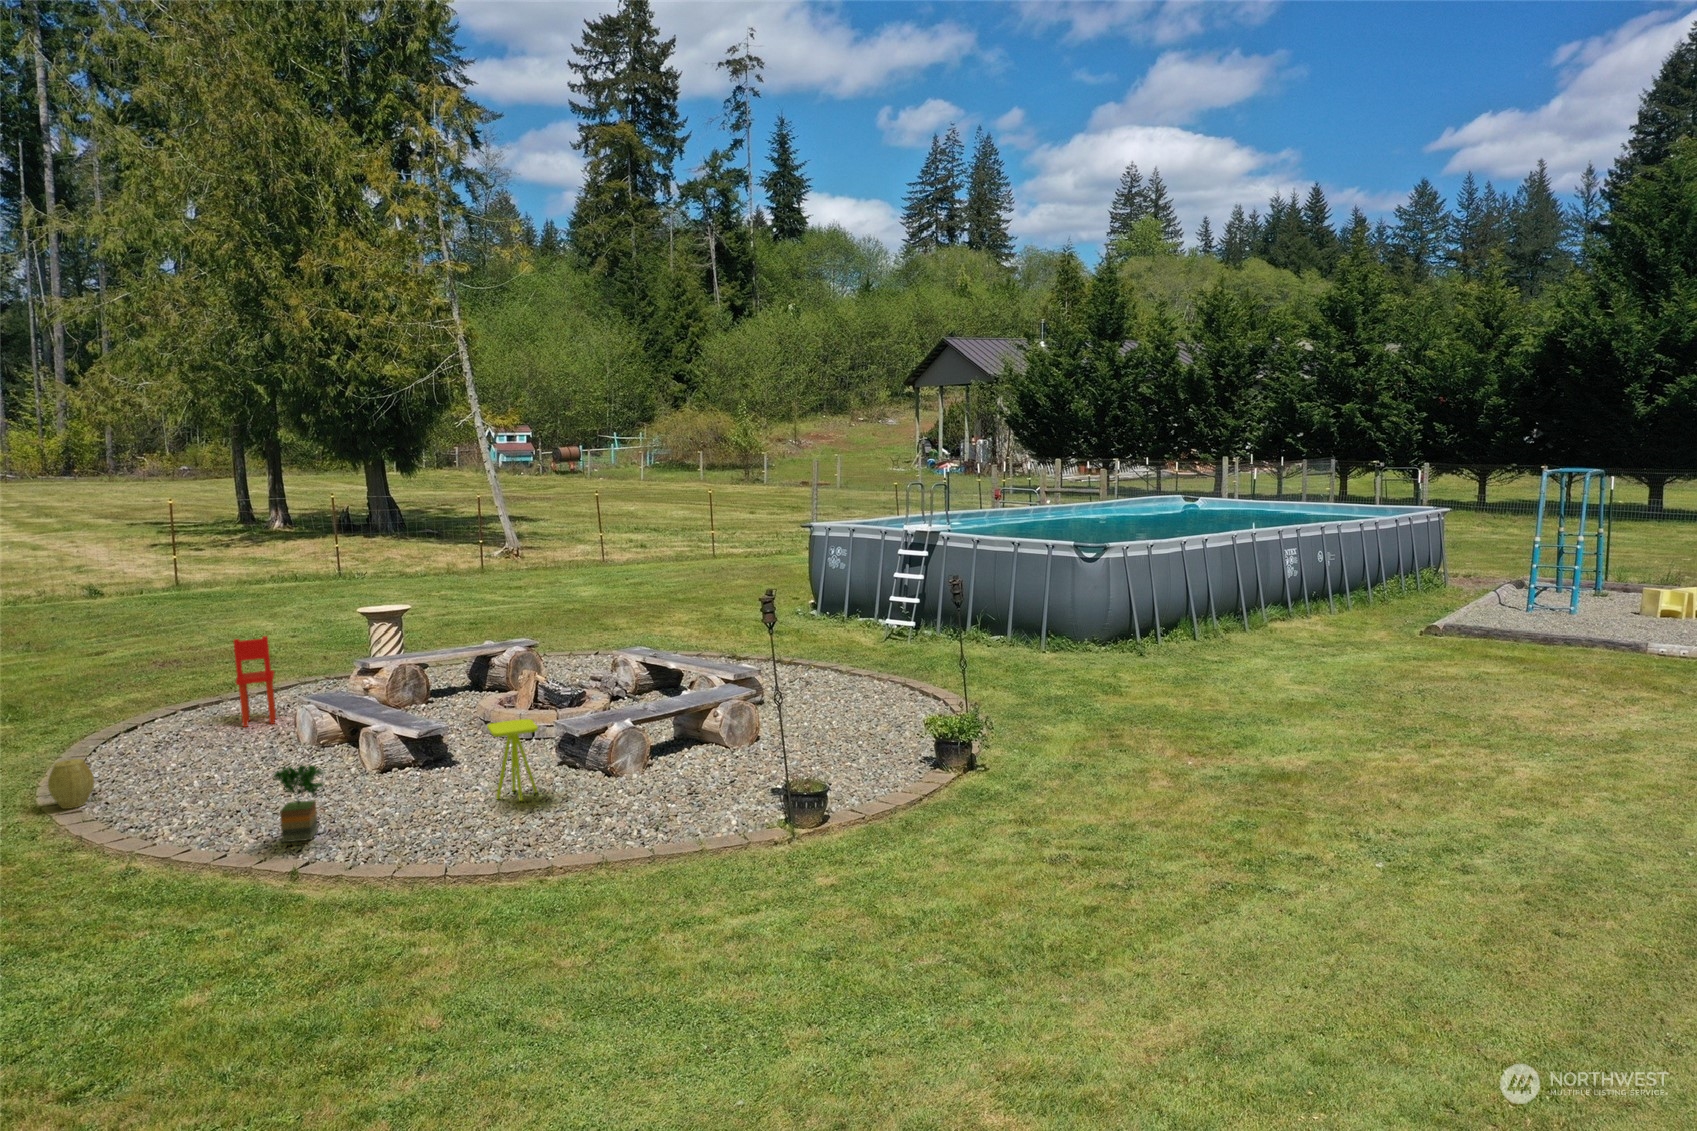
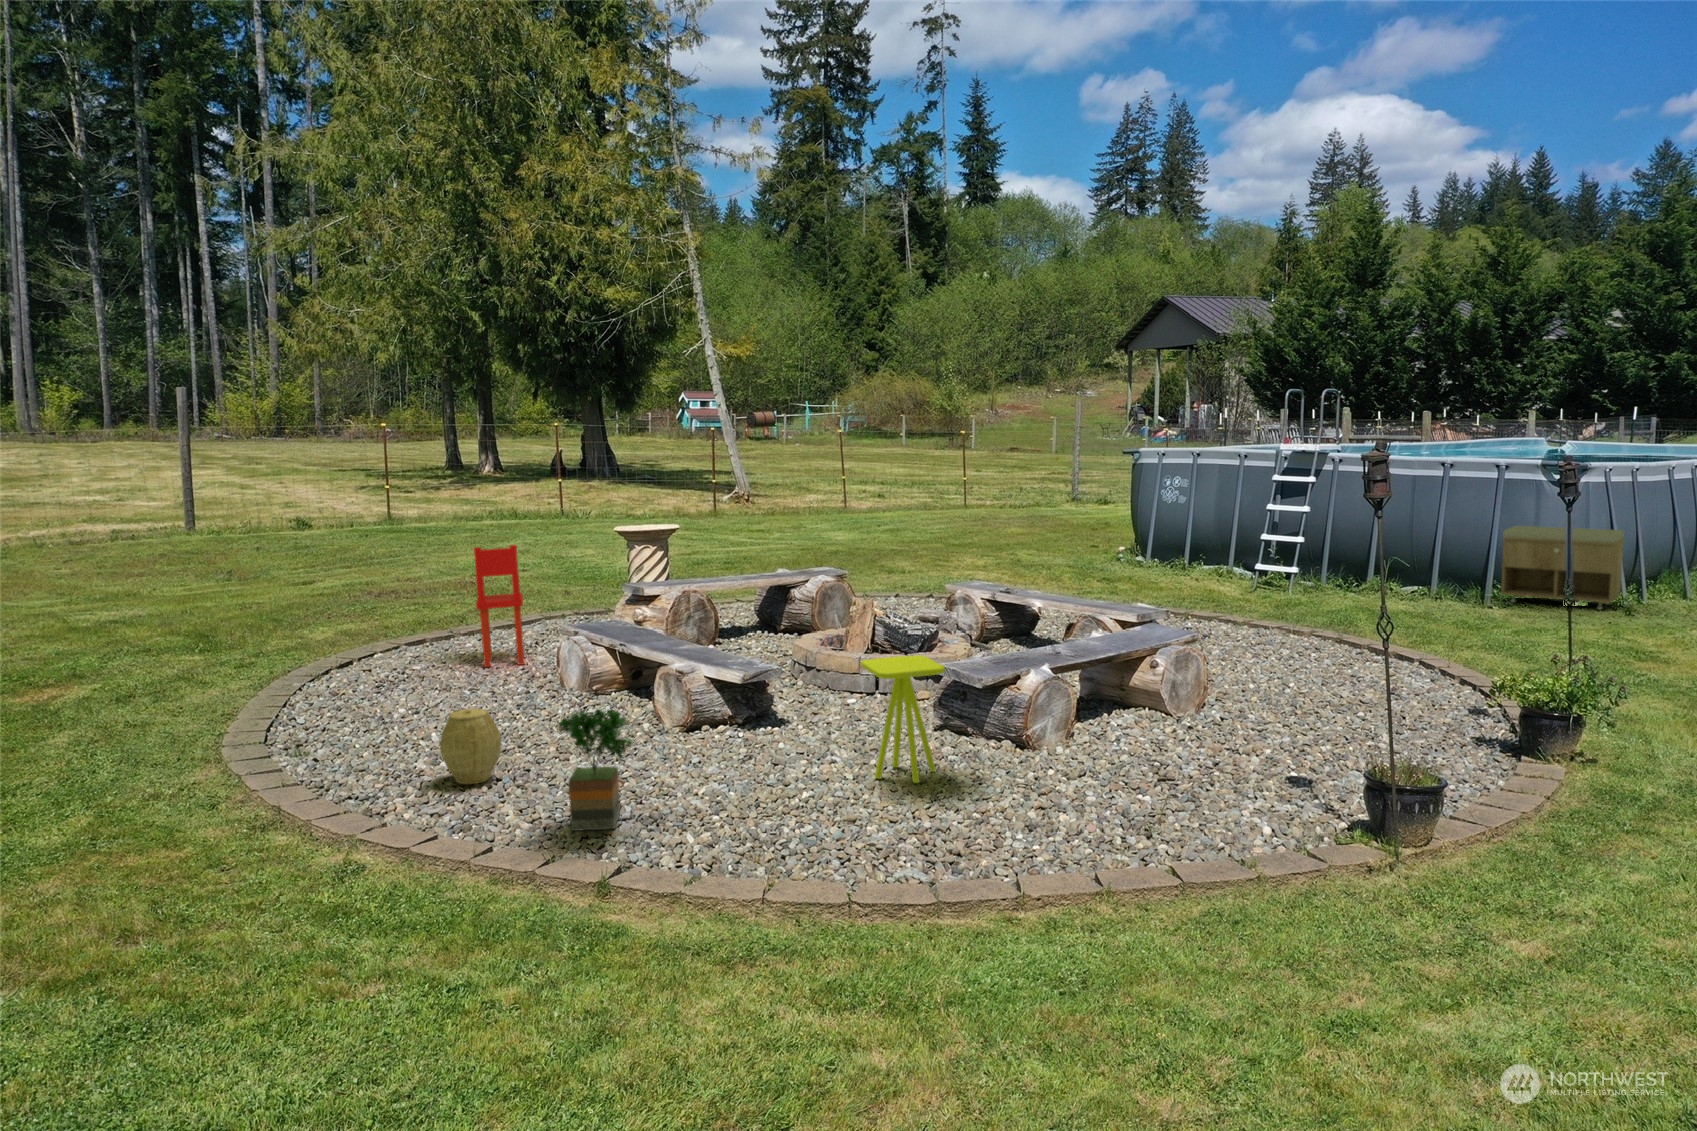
storage bench: none [1005,597,1081,656] -> present [1501,525,1624,609]
woven basket: present [48,759,94,809] -> present [440,708,502,784]

